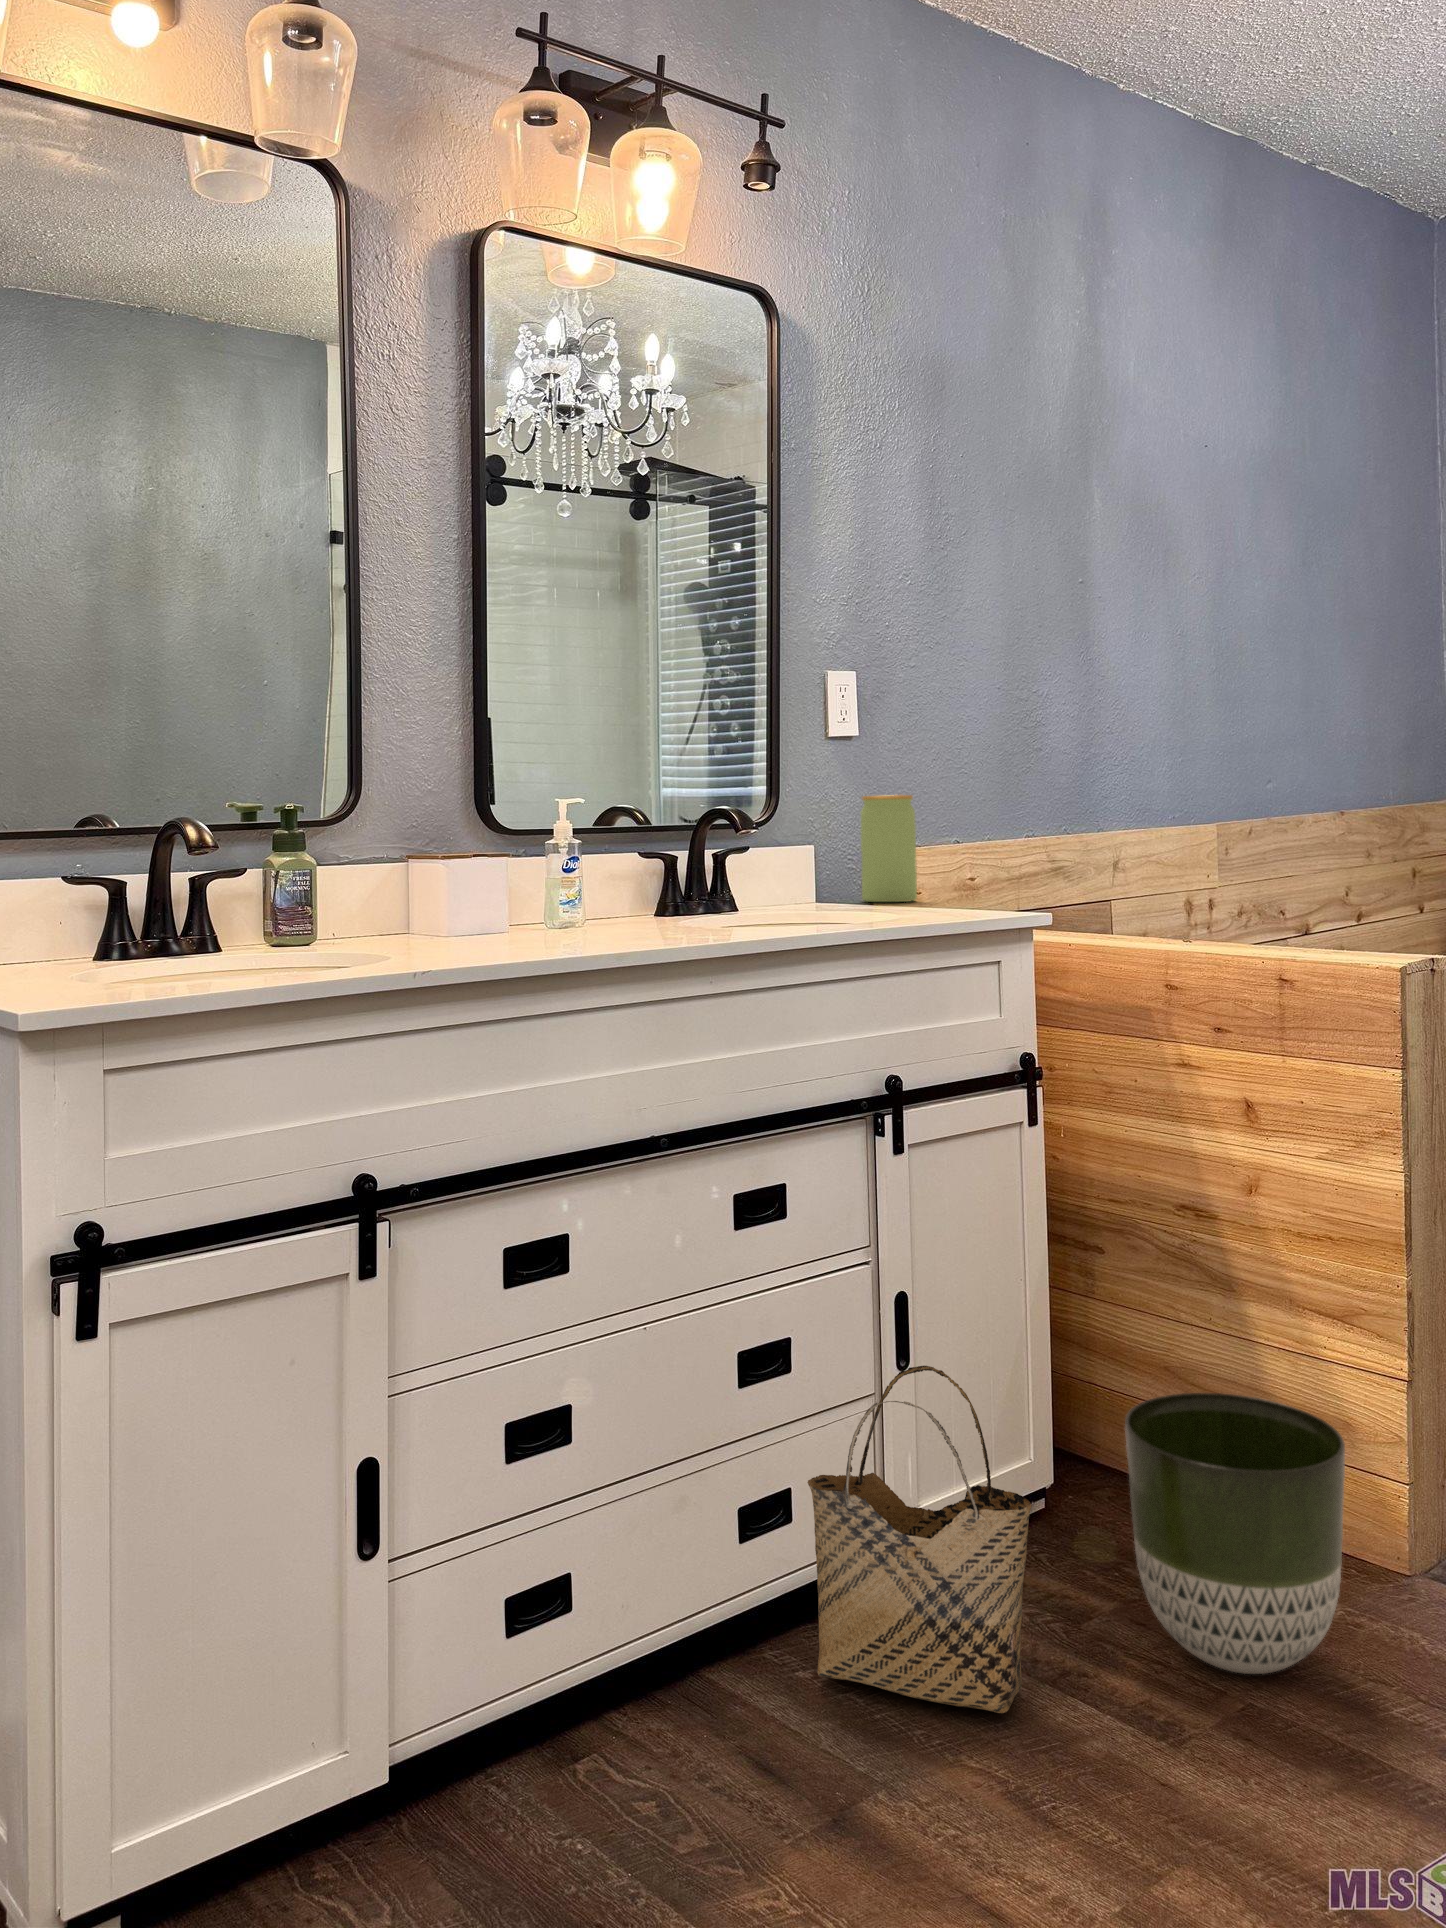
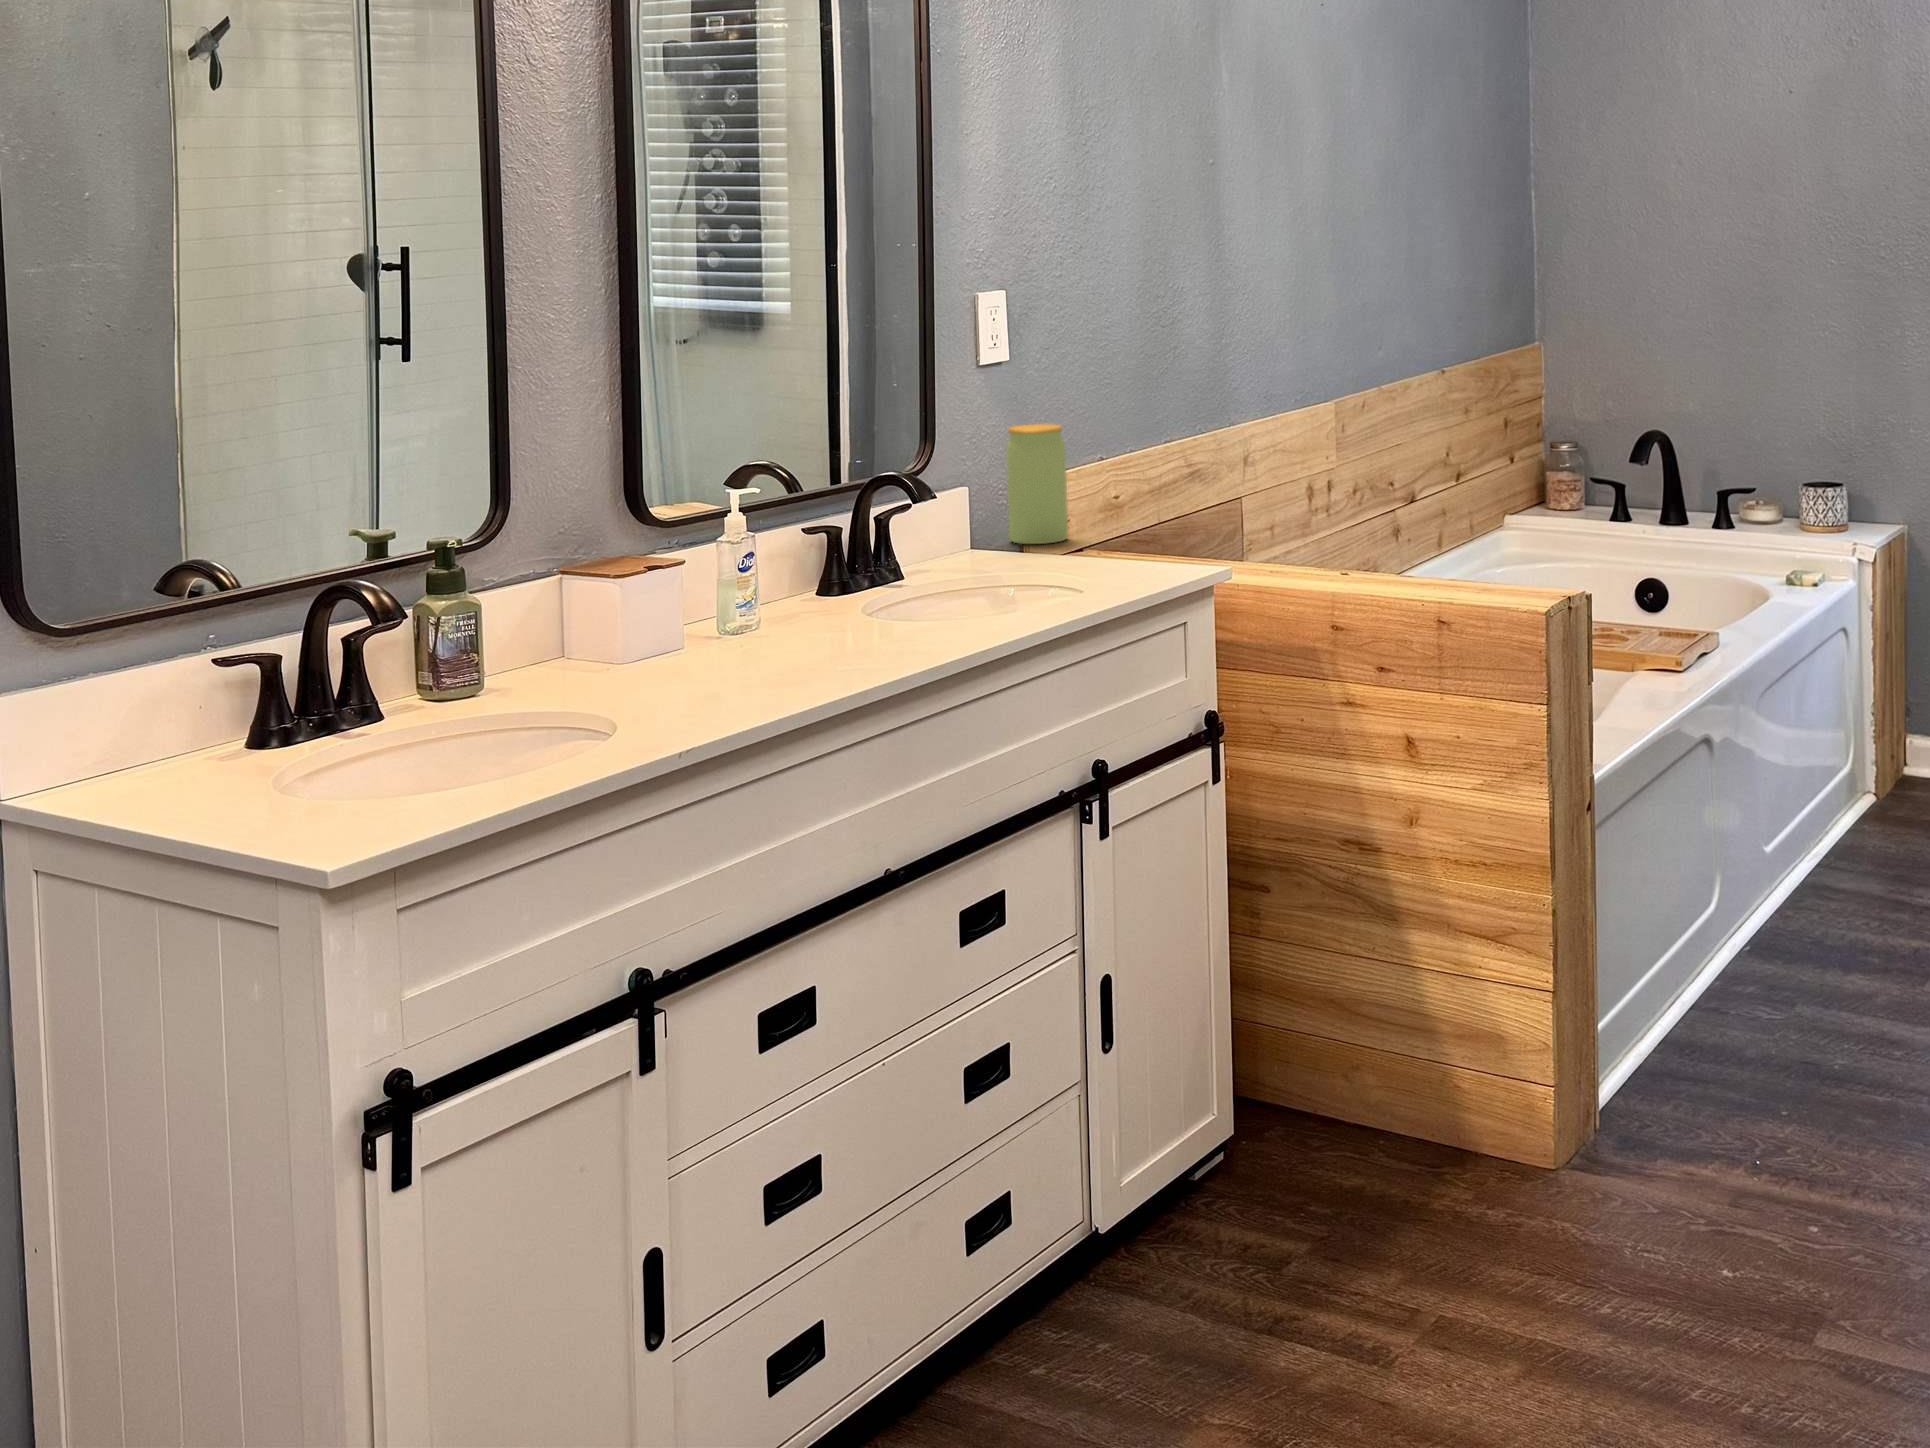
woven basket: present [807,1366,1032,1713] -> none [1037,1050,1252,1367]
planter: present [1125,1393,1345,1674] -> none [1323,1030,1513,1285]

